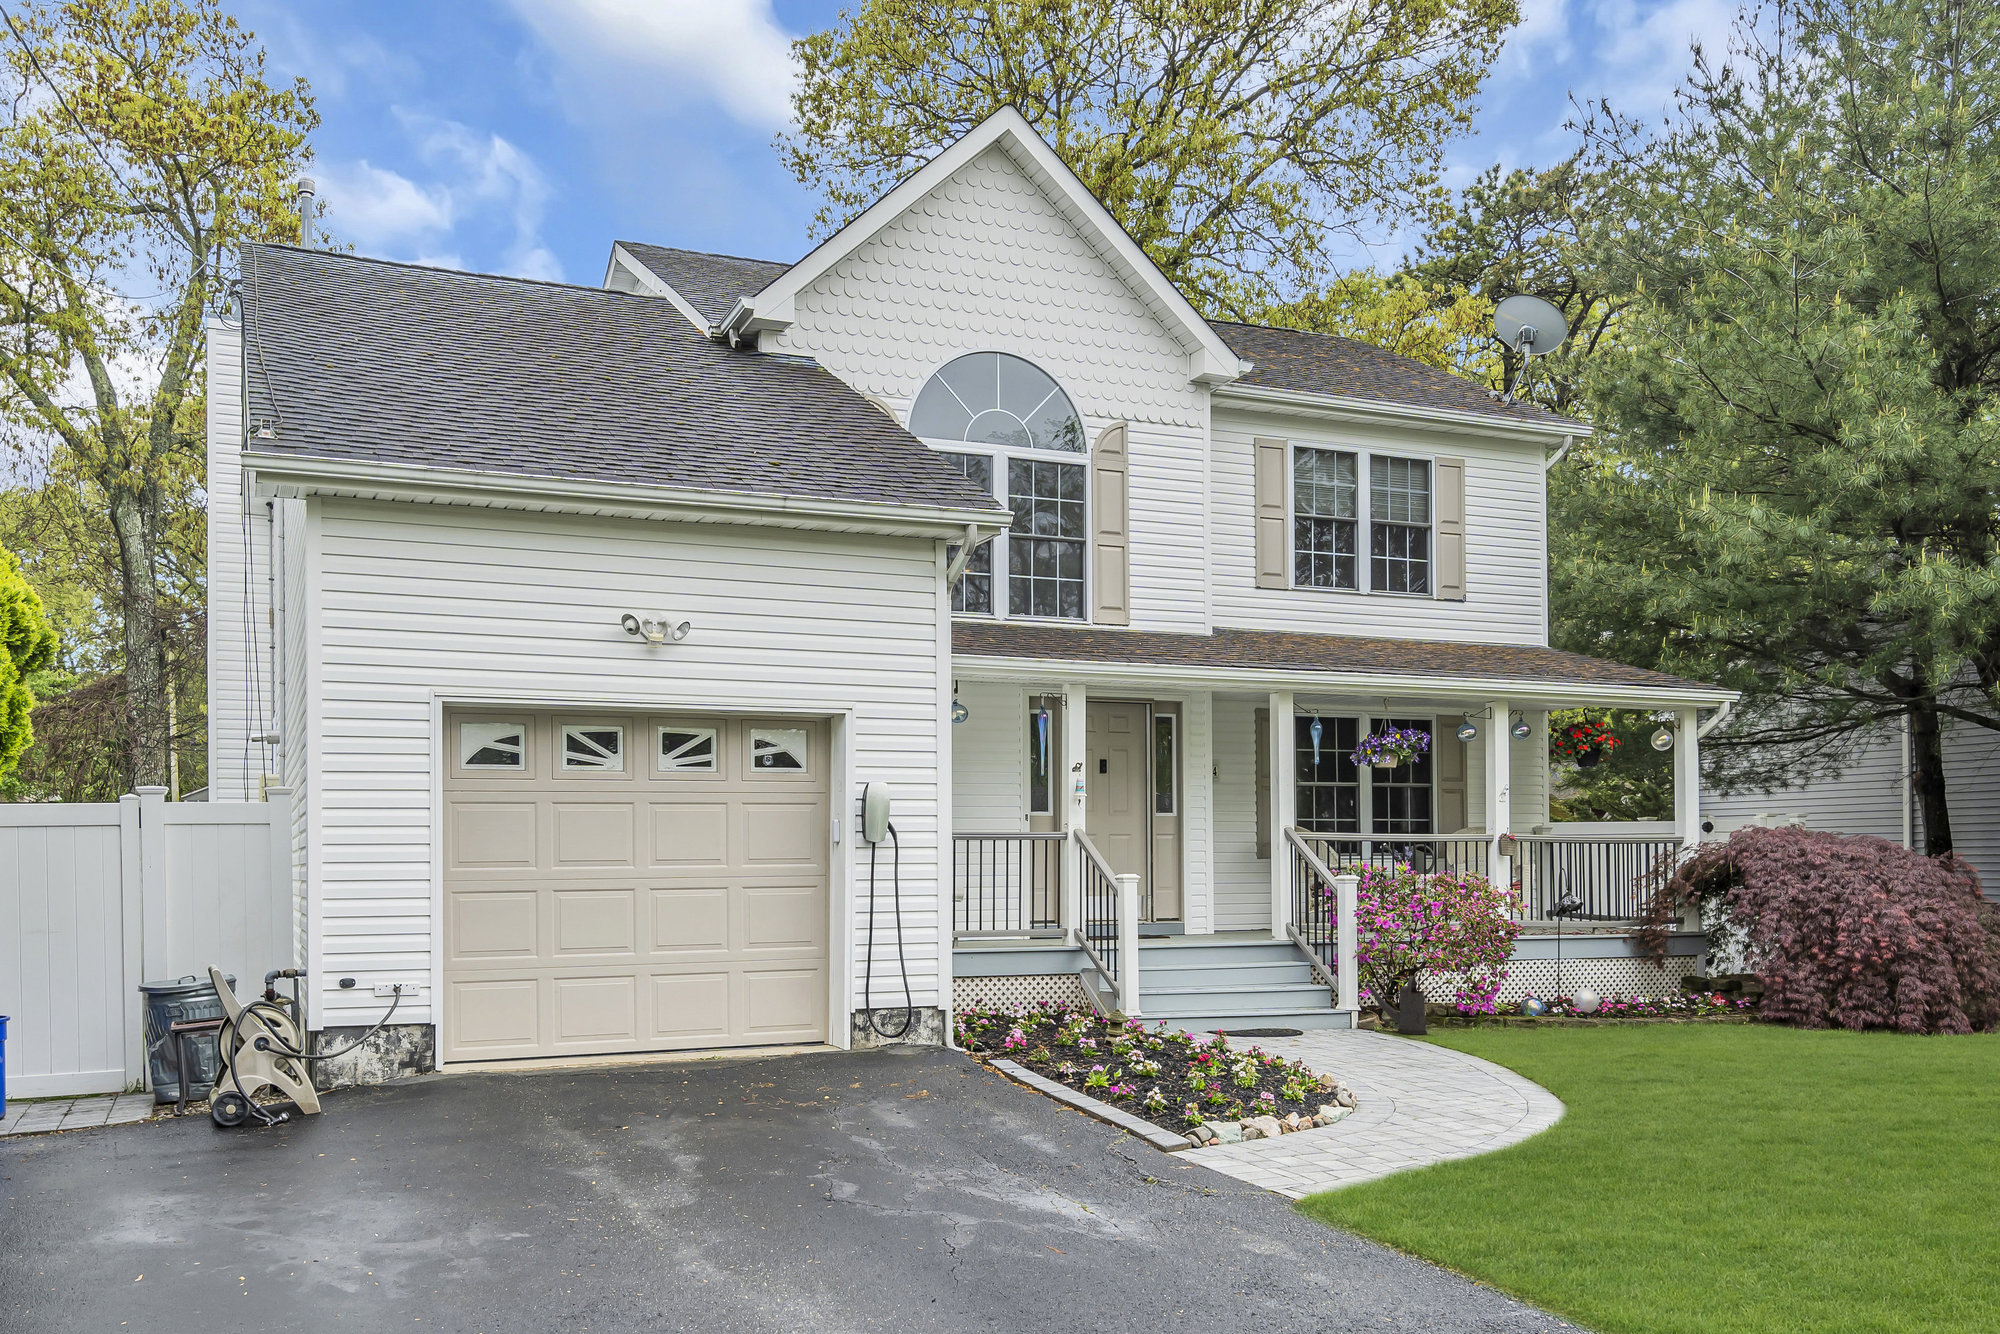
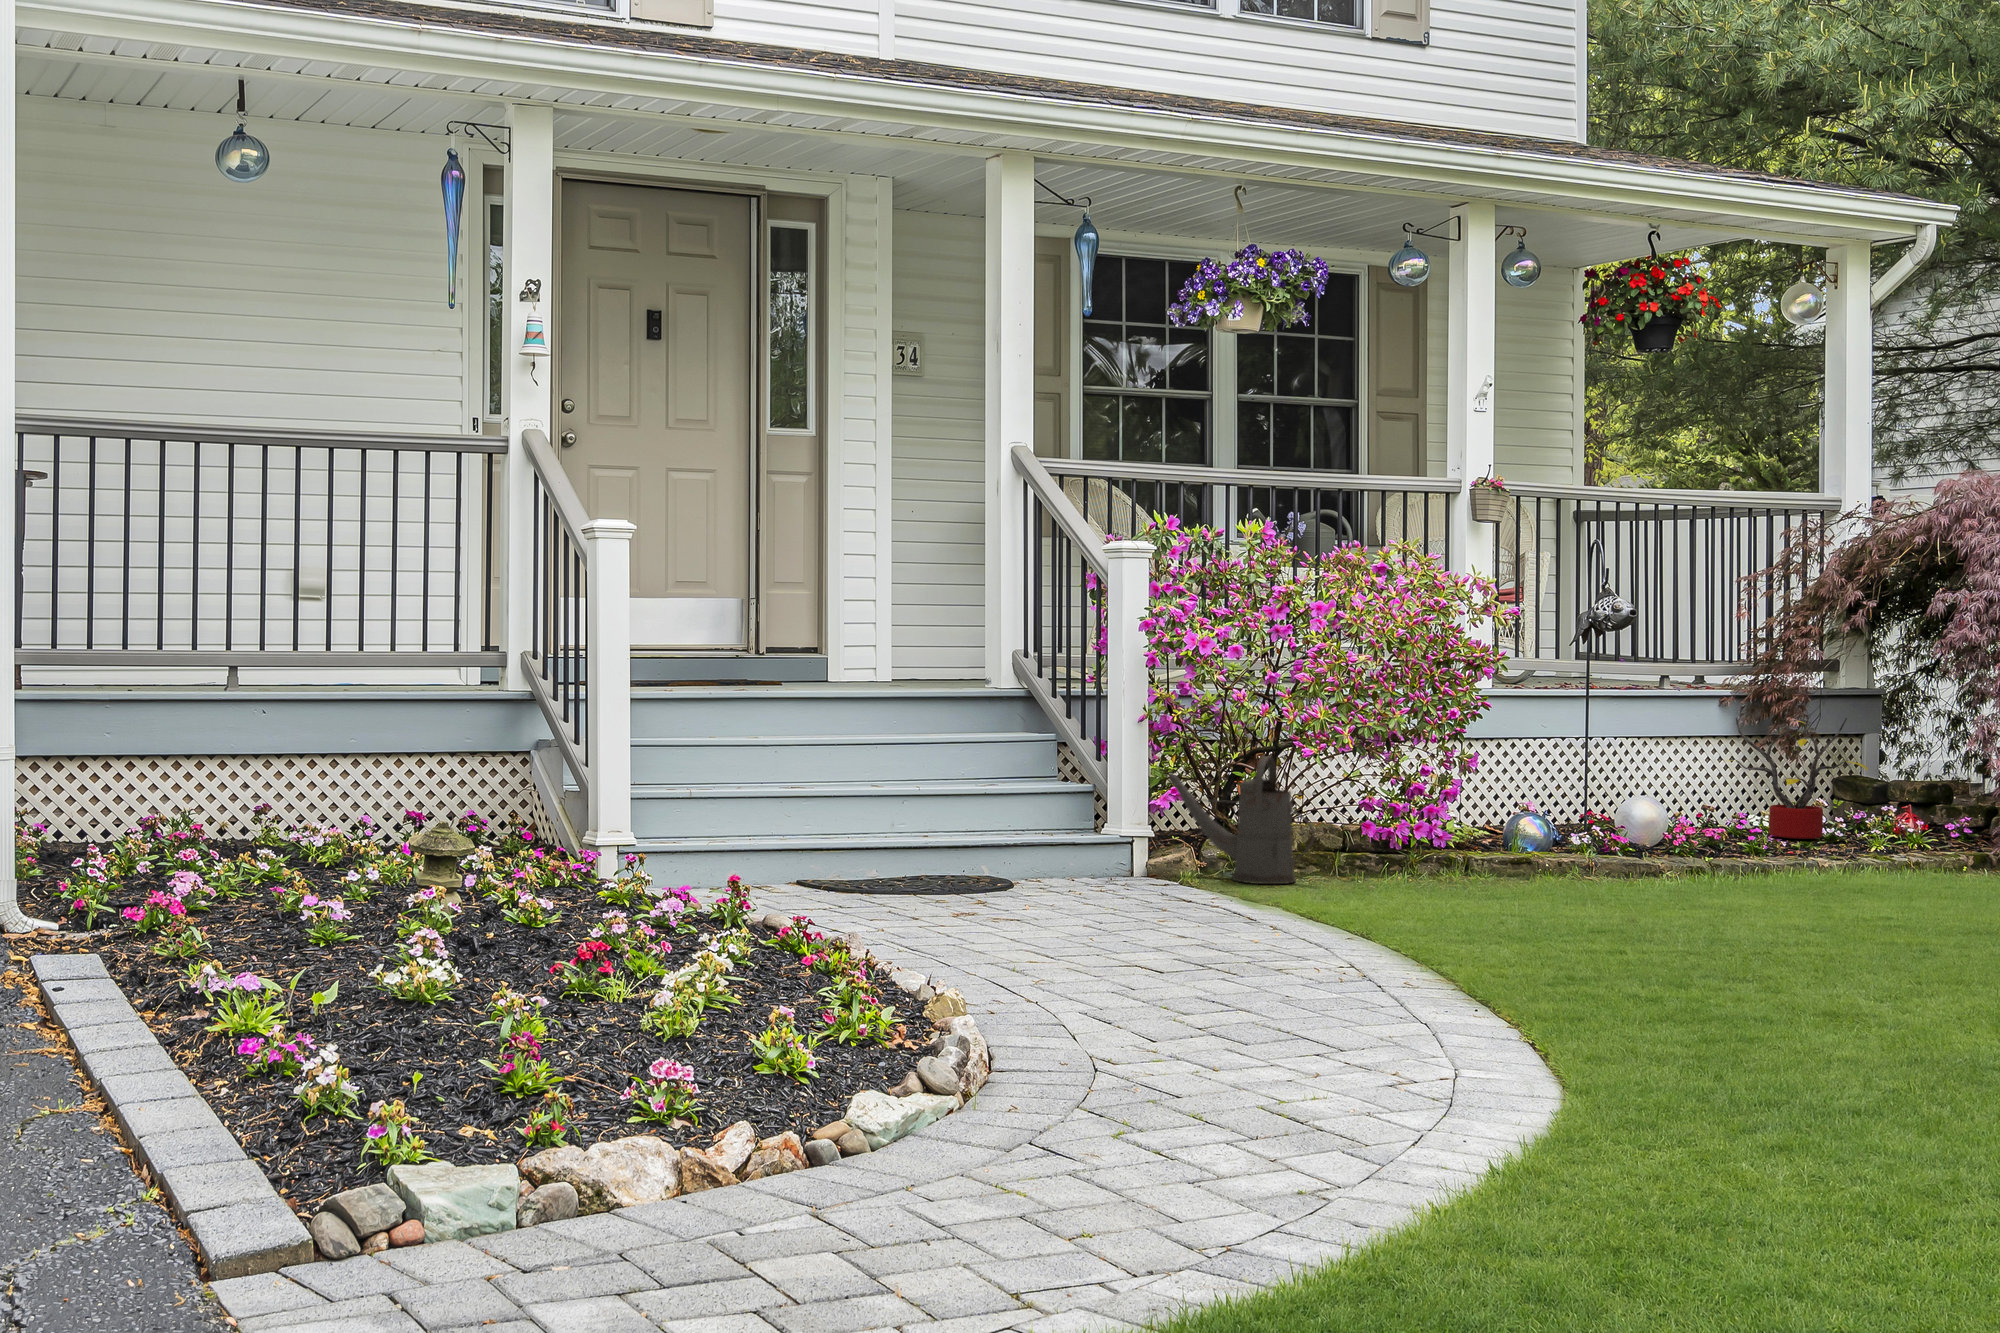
decorative plant: none [1625,948,1700,1010] -> present [1736,718,1868,839]

